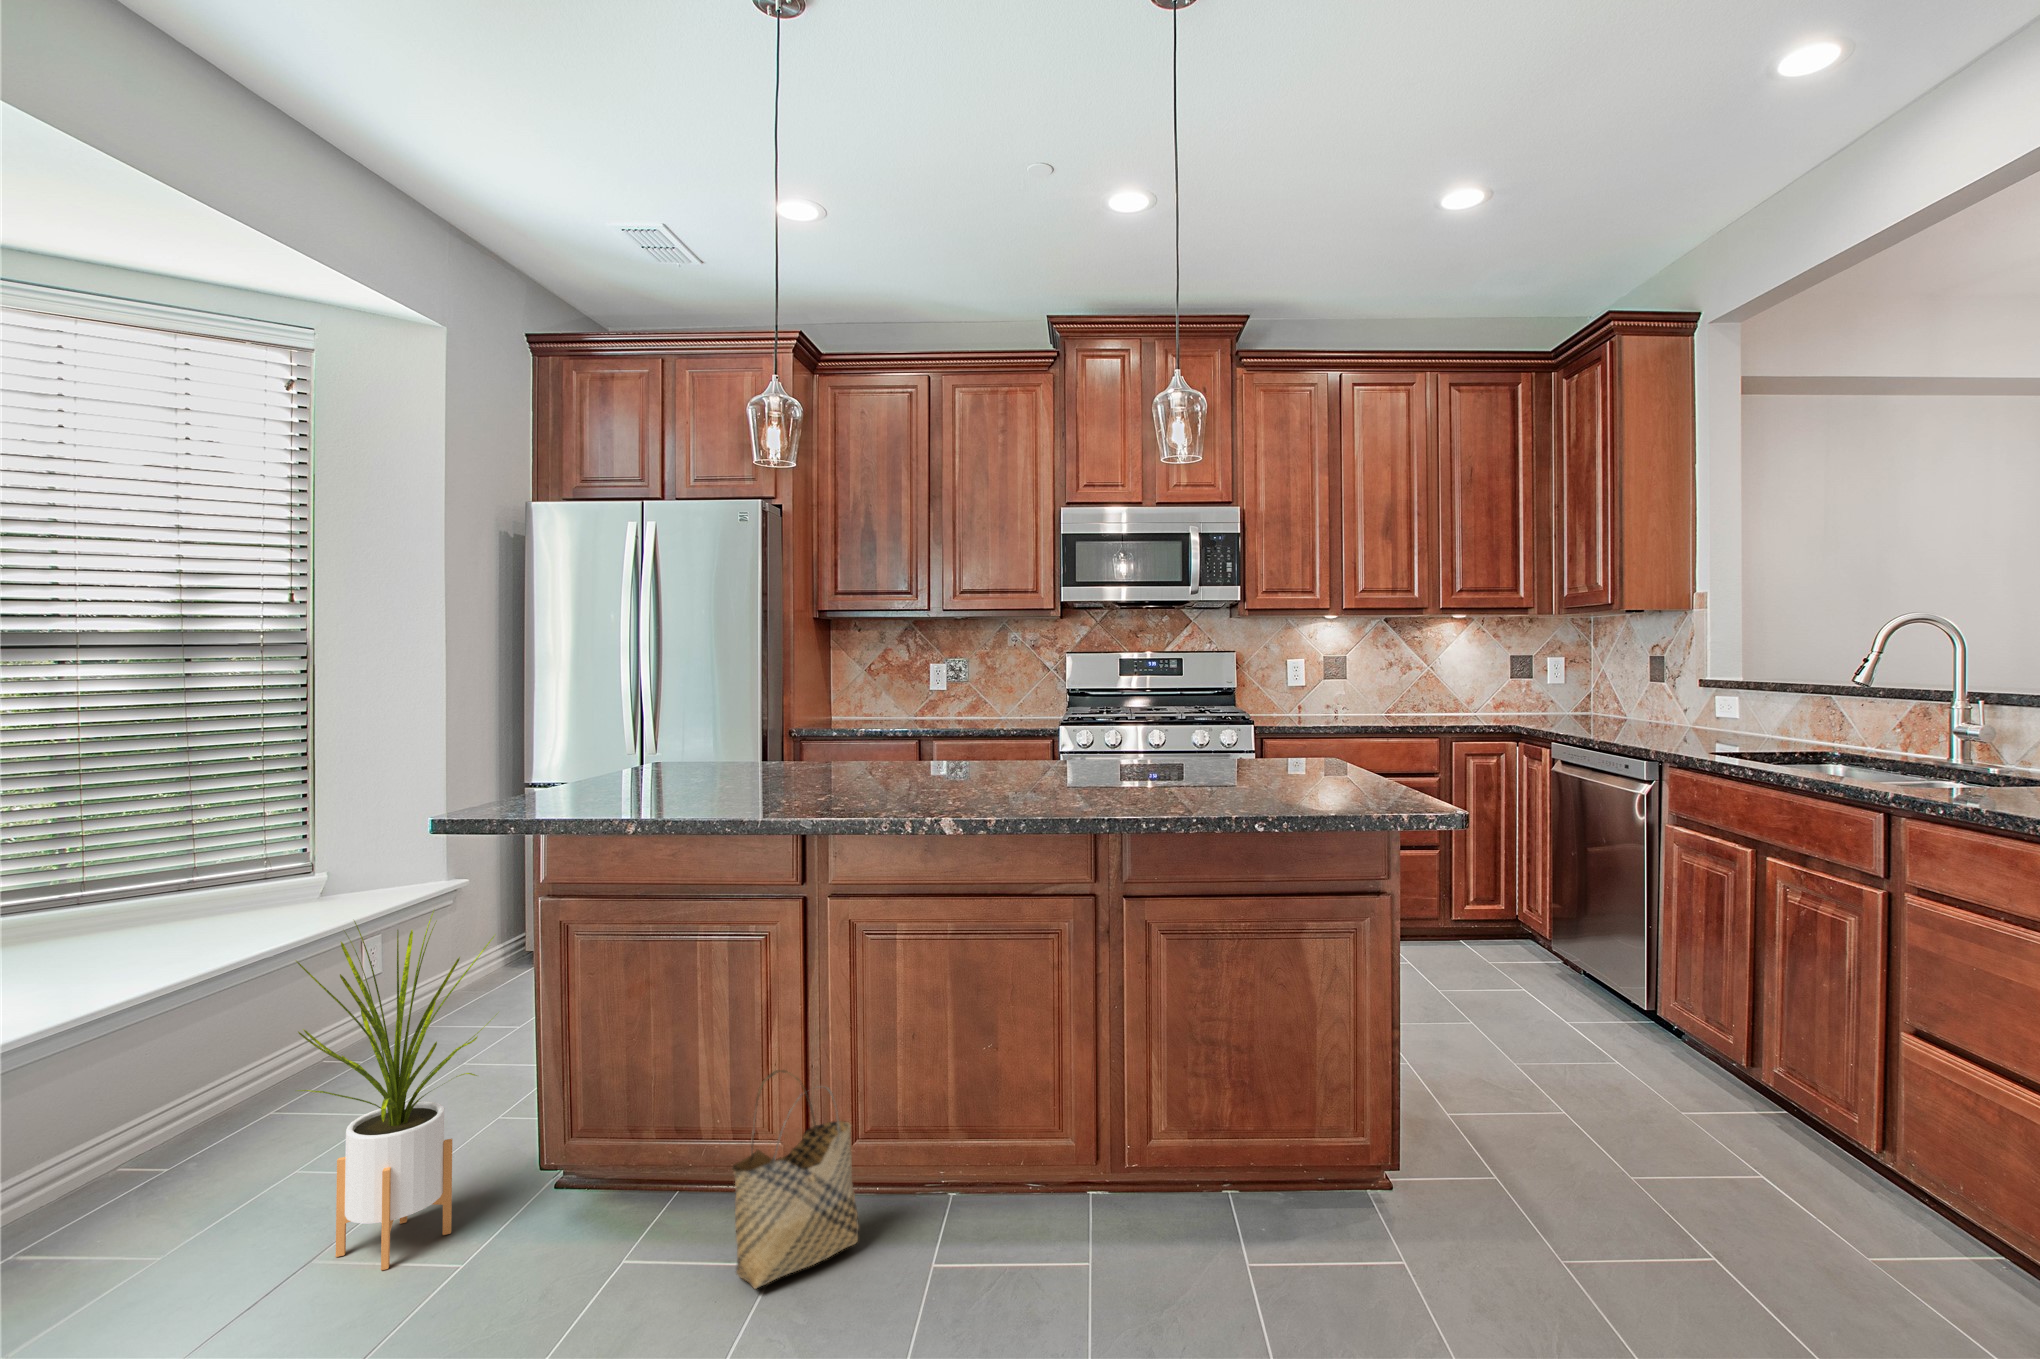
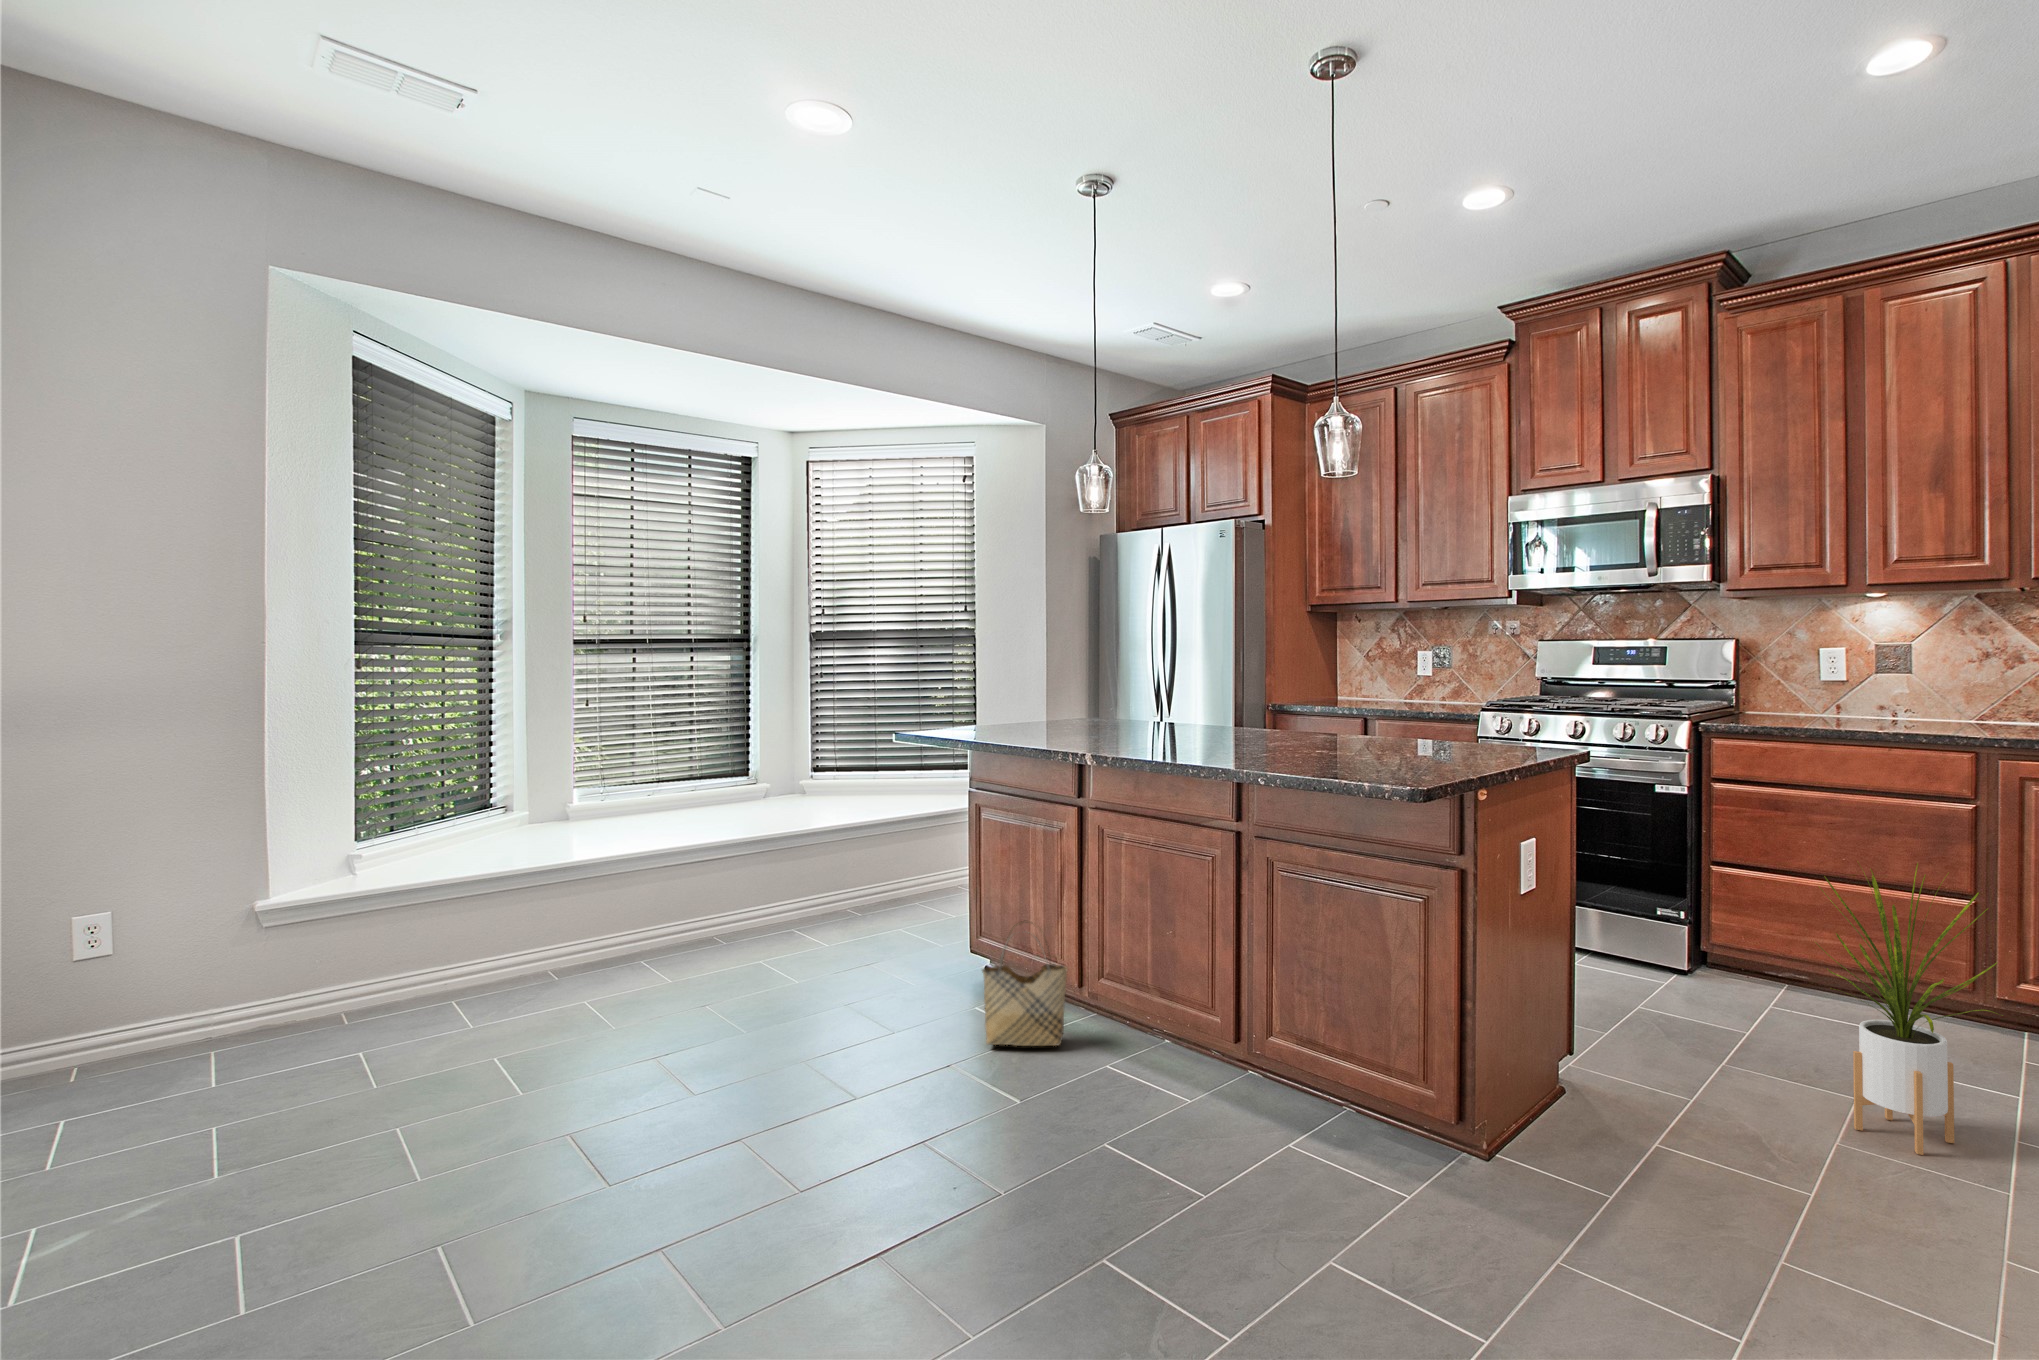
house plant: present [296,911,497,1270] -> present [1816,863,1997,1155]

